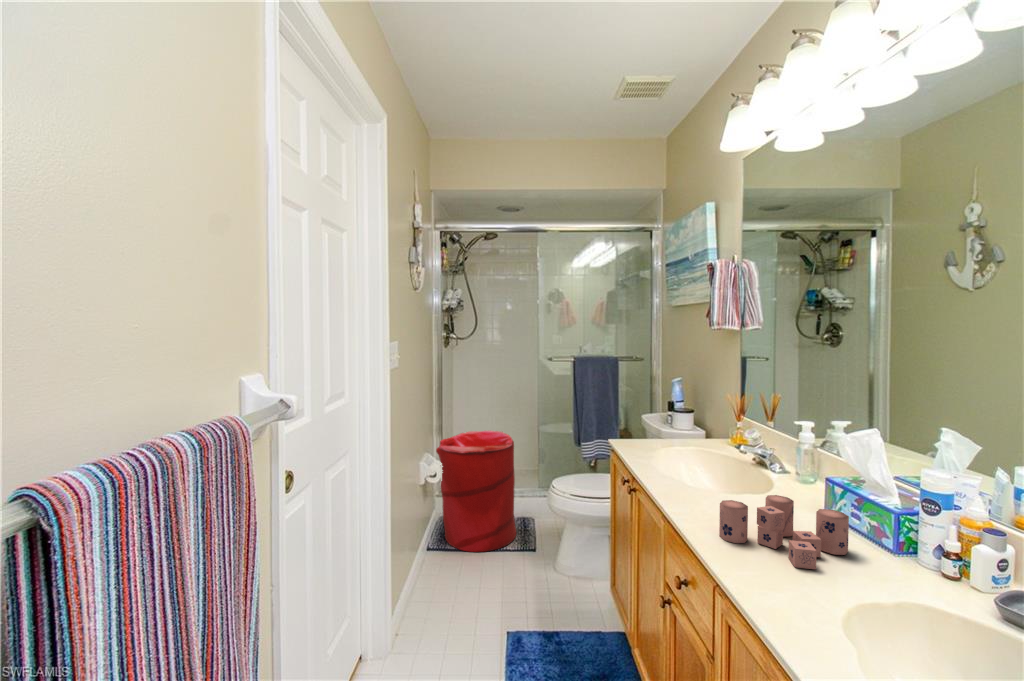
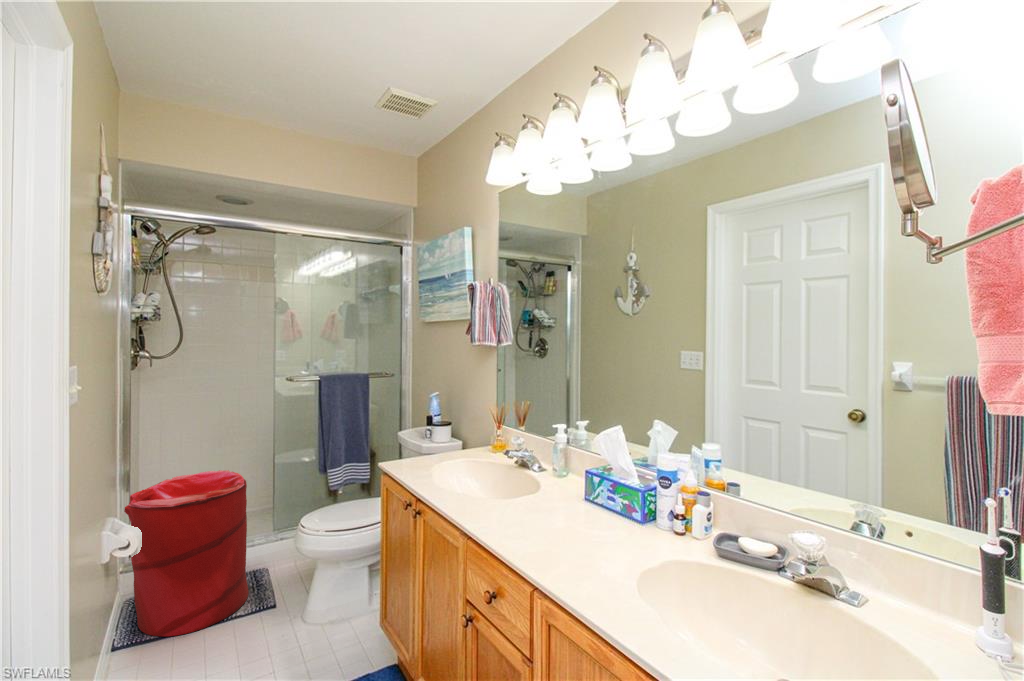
candle: present [719,495,849,569] -> none [523,493,616,556]

